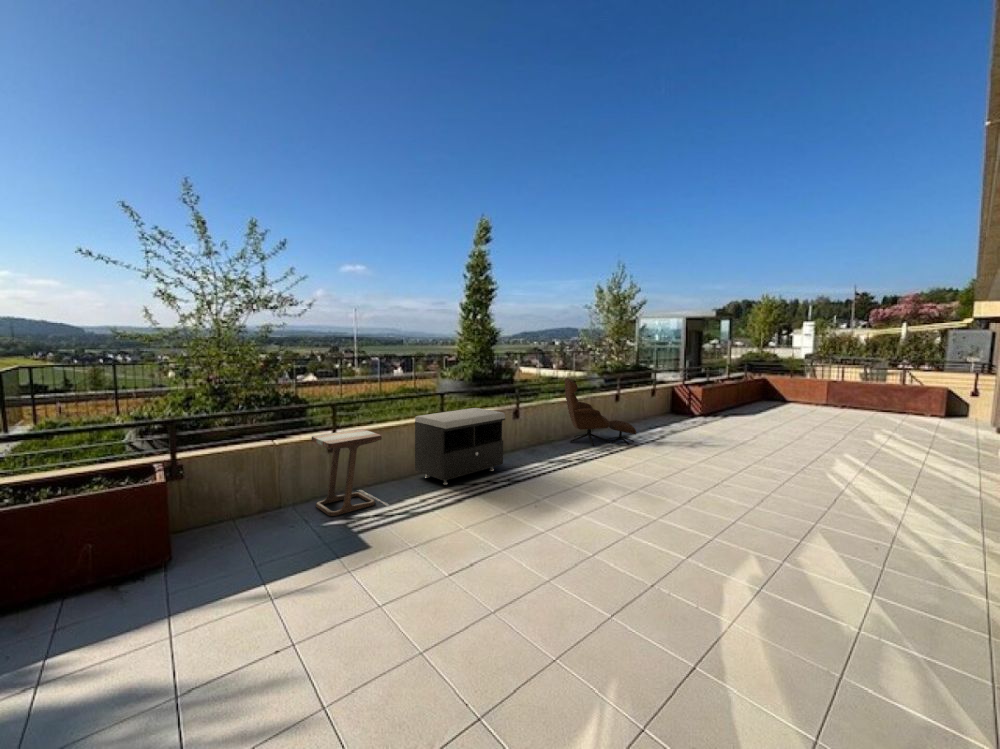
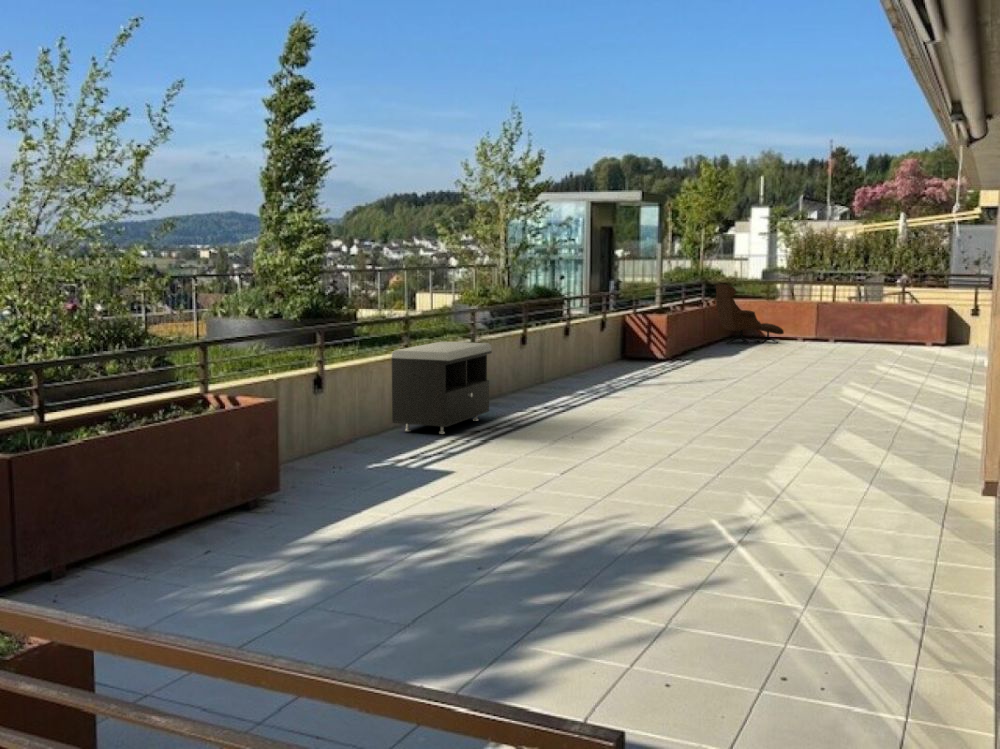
lounge chair: present [565,378,636,446] -> present [716,284,784,344]
side table: present [312,429,388,516] -> none [321,364,413,461]

